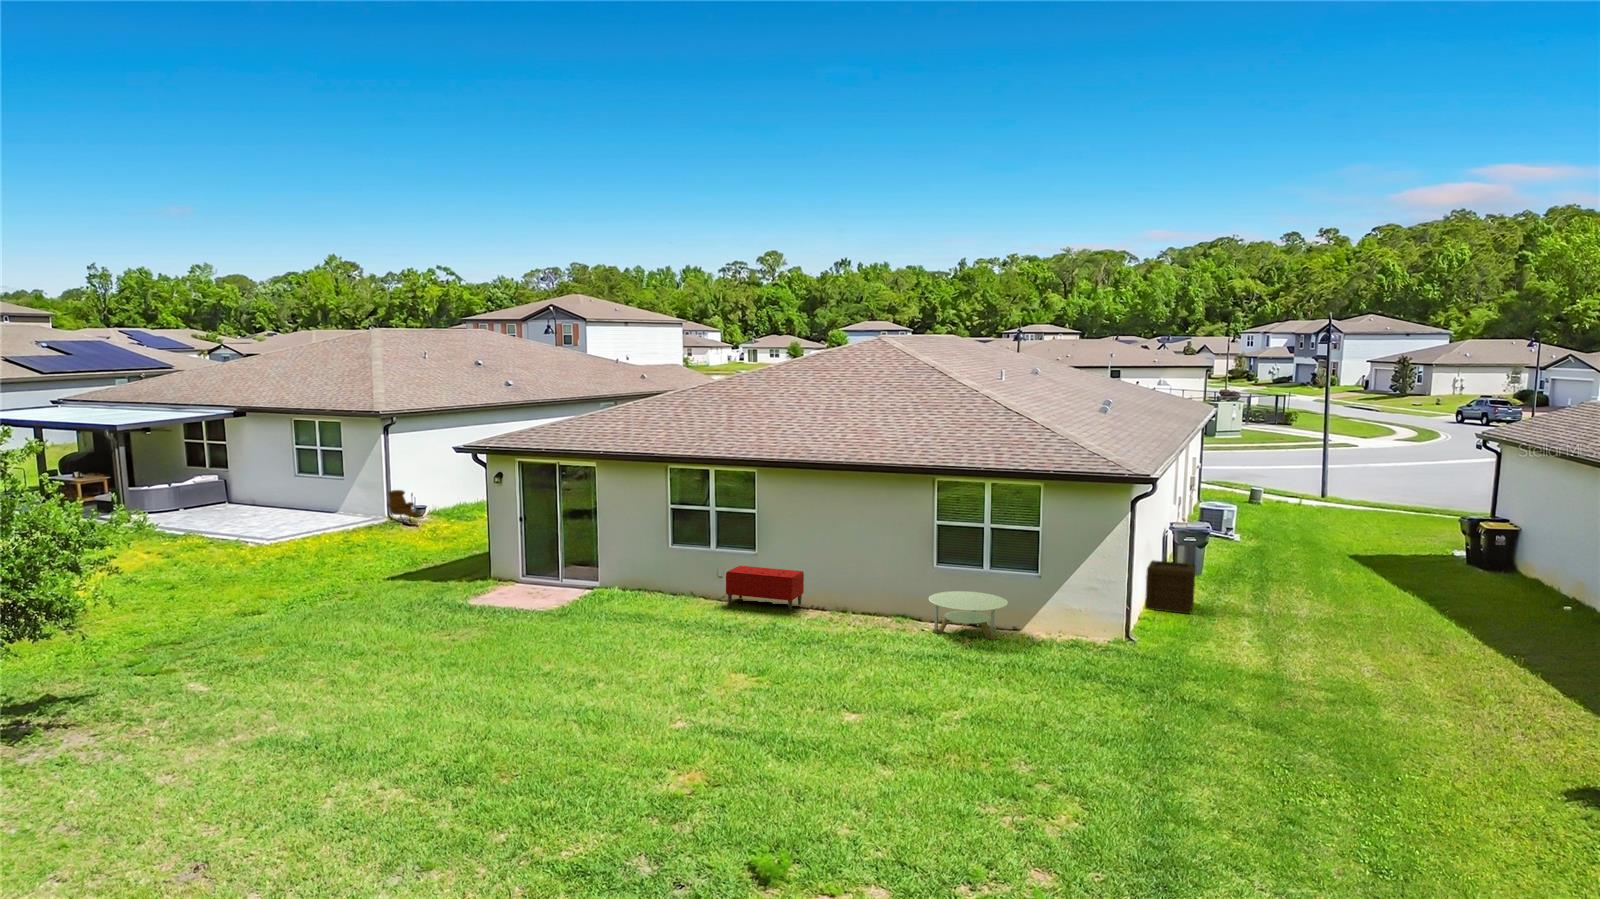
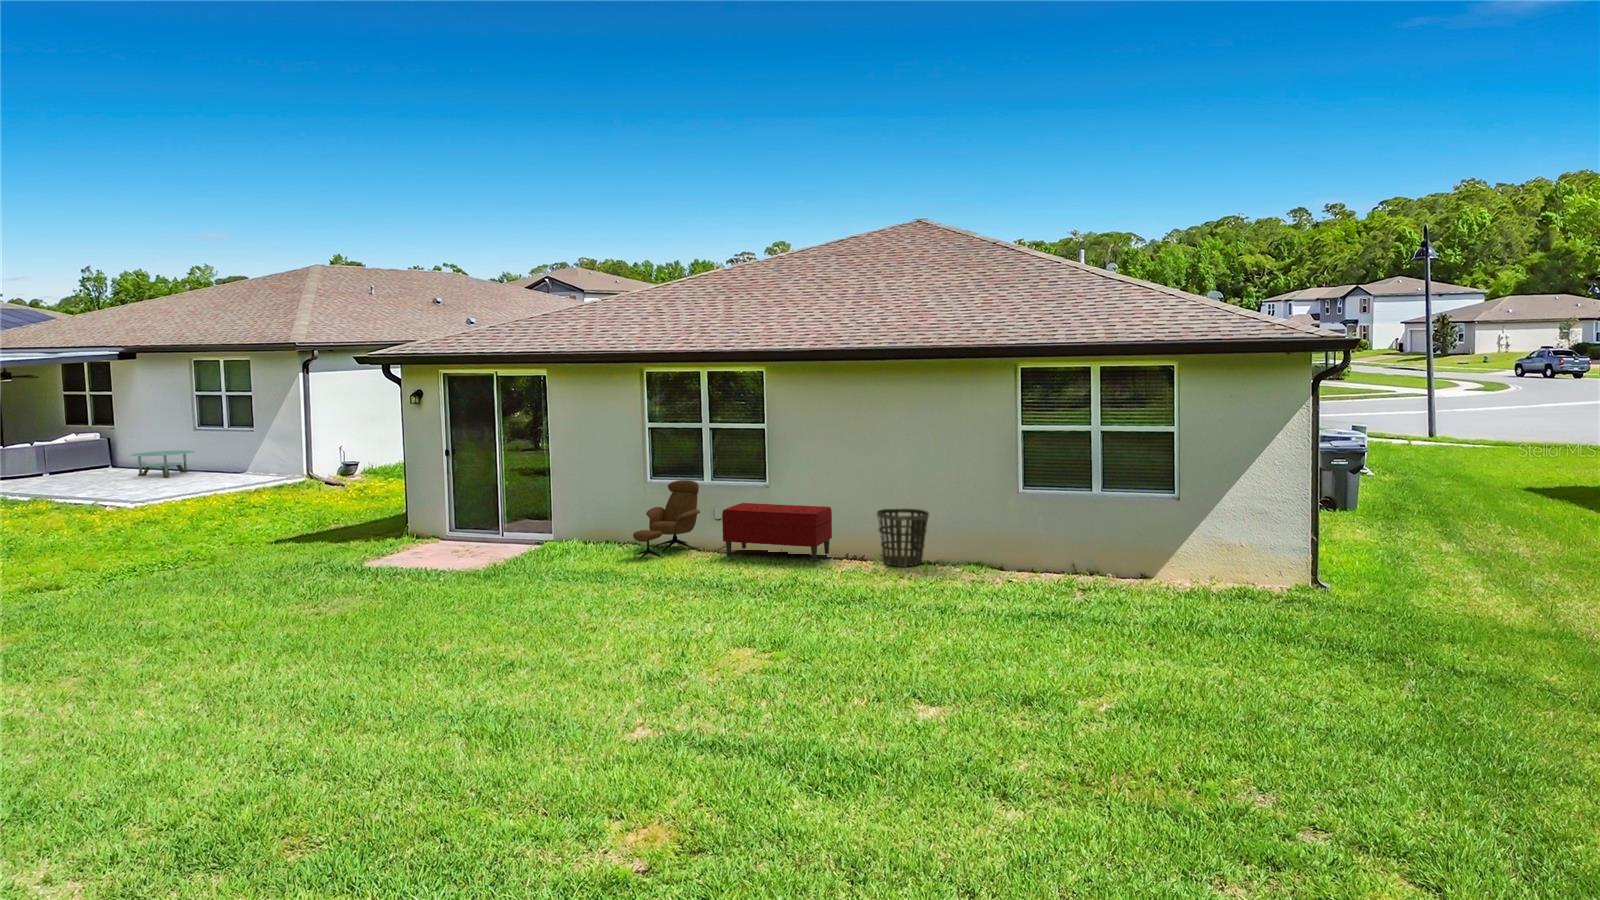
lounge chair: present [388,490,417,523] -> present [633,480,700,560]
wooden crate: present [1145,560,1195,614] -> none [1313,482,1387,553]
basket: none [835,575,871,617] -> present [877,509,929,567]
round table: present [928,591,1008,640] -> present [131,450,194,477]

